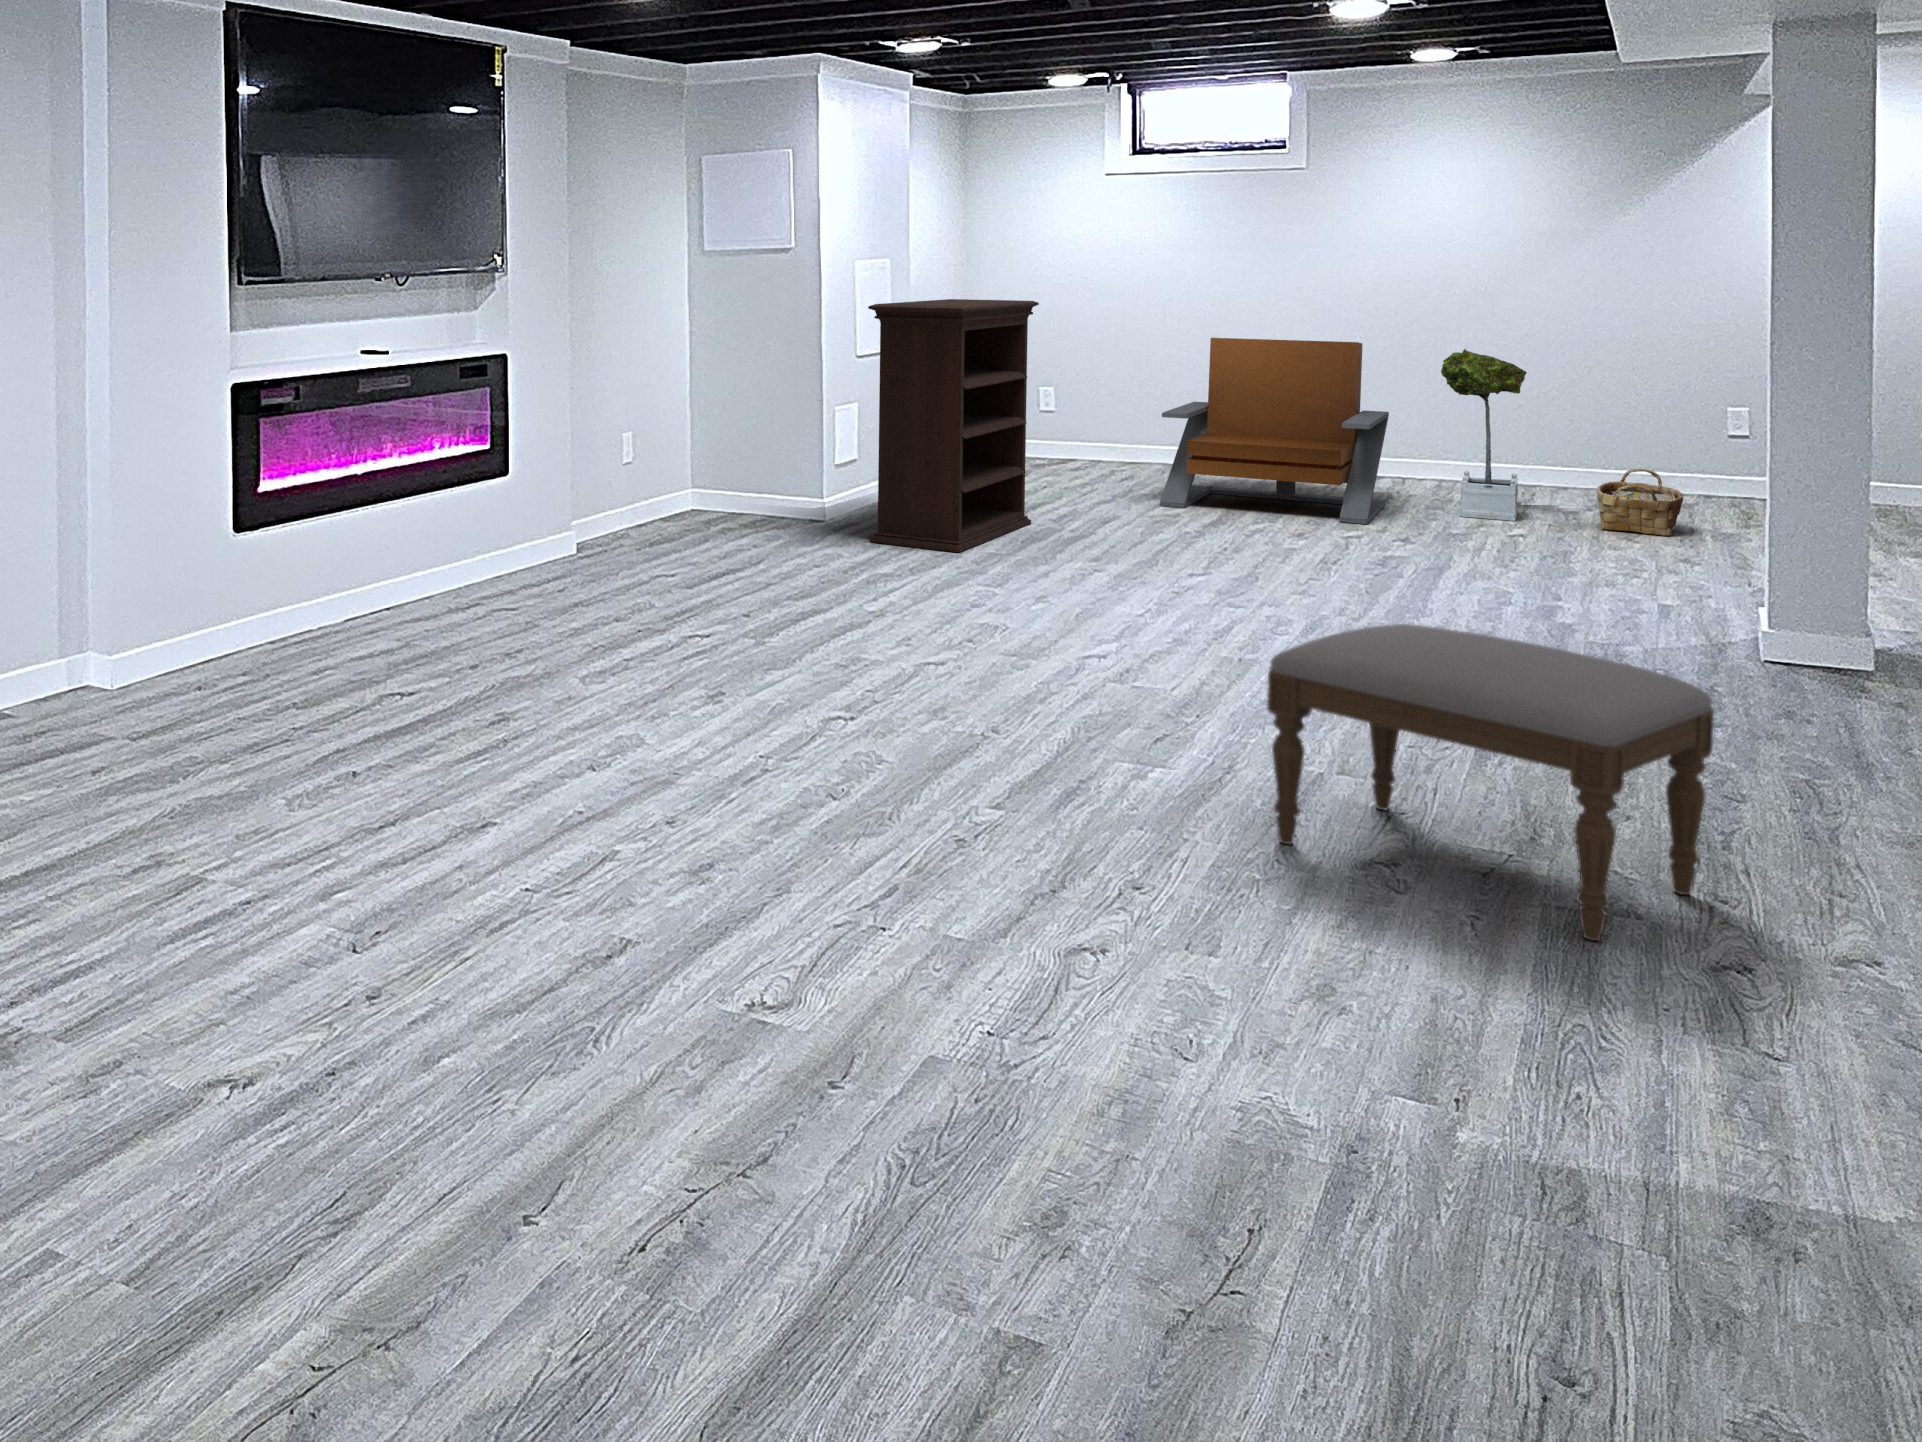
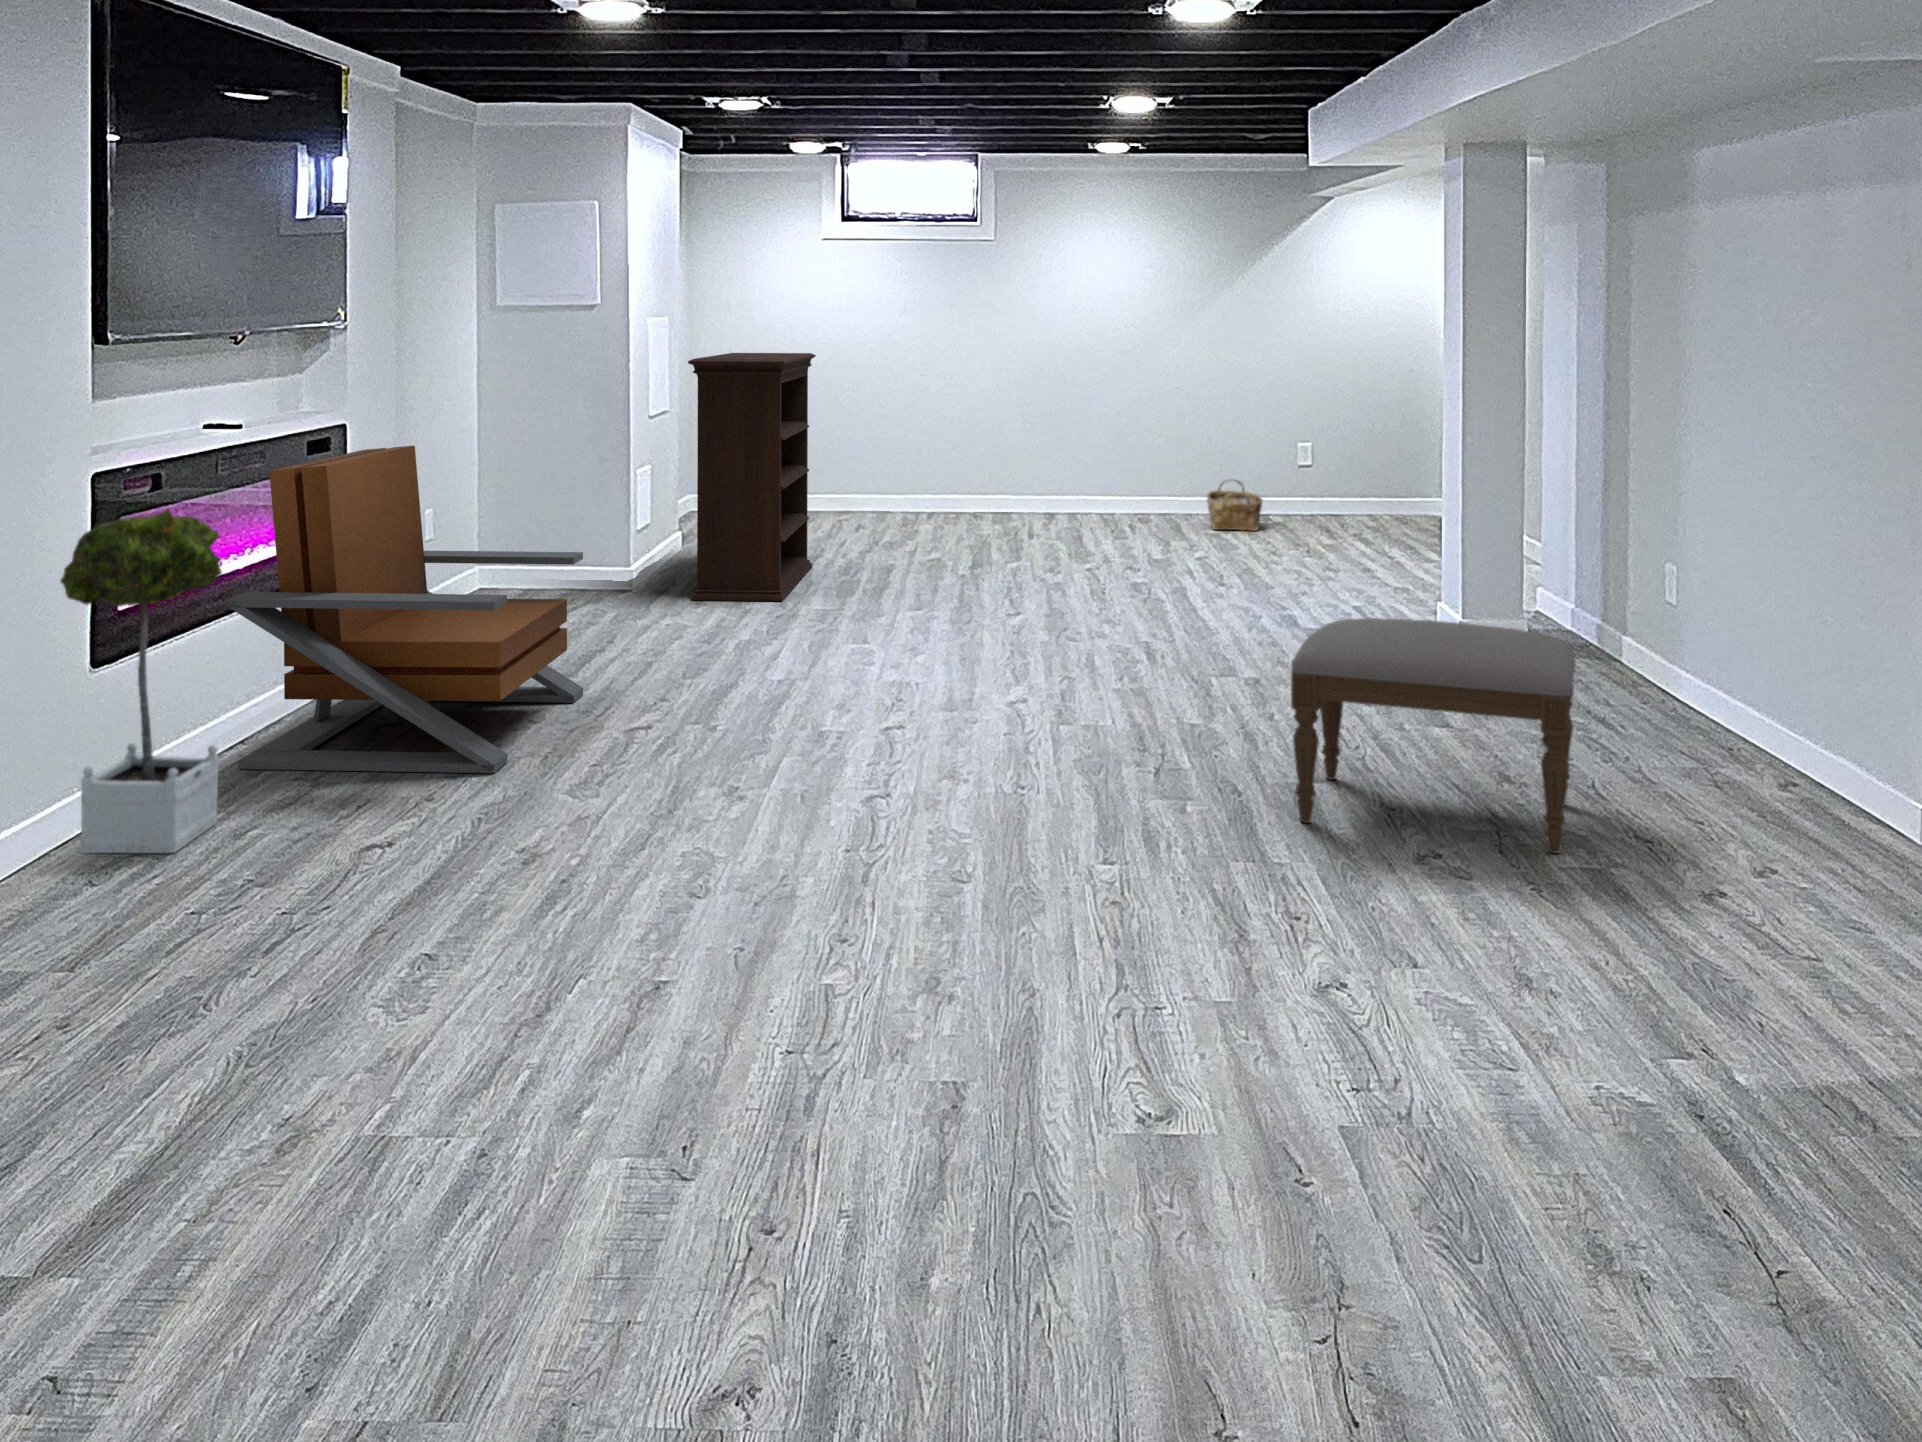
lounge chair: present [1160,338,1389,524] -> present [228,446,583,773]
potted tree: present [1441,349,1527,521] -> present [60,508,222,853]

